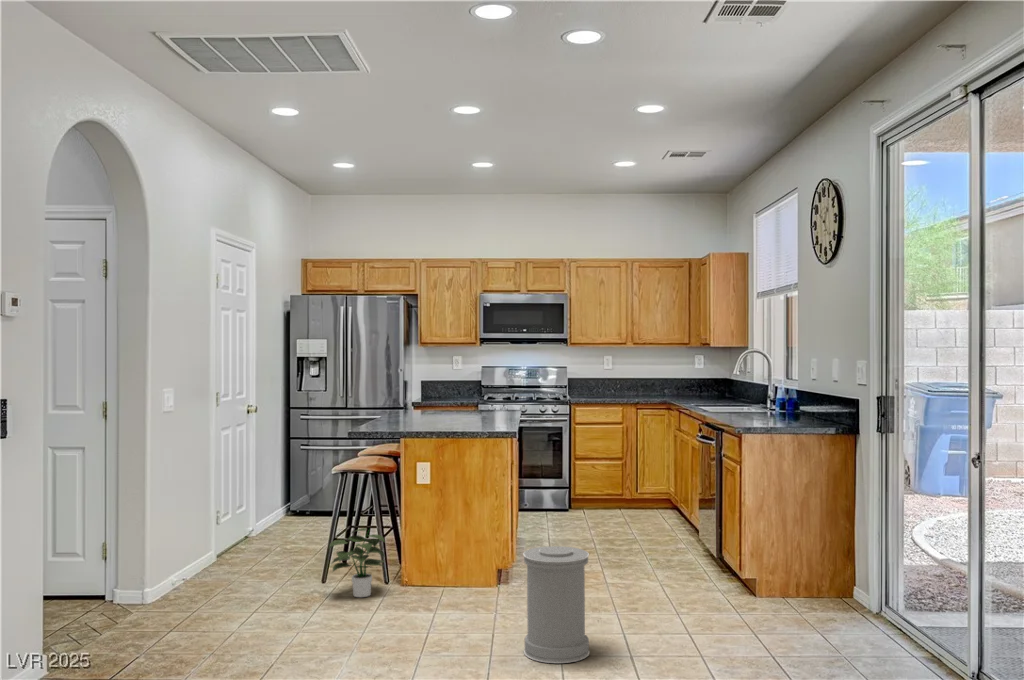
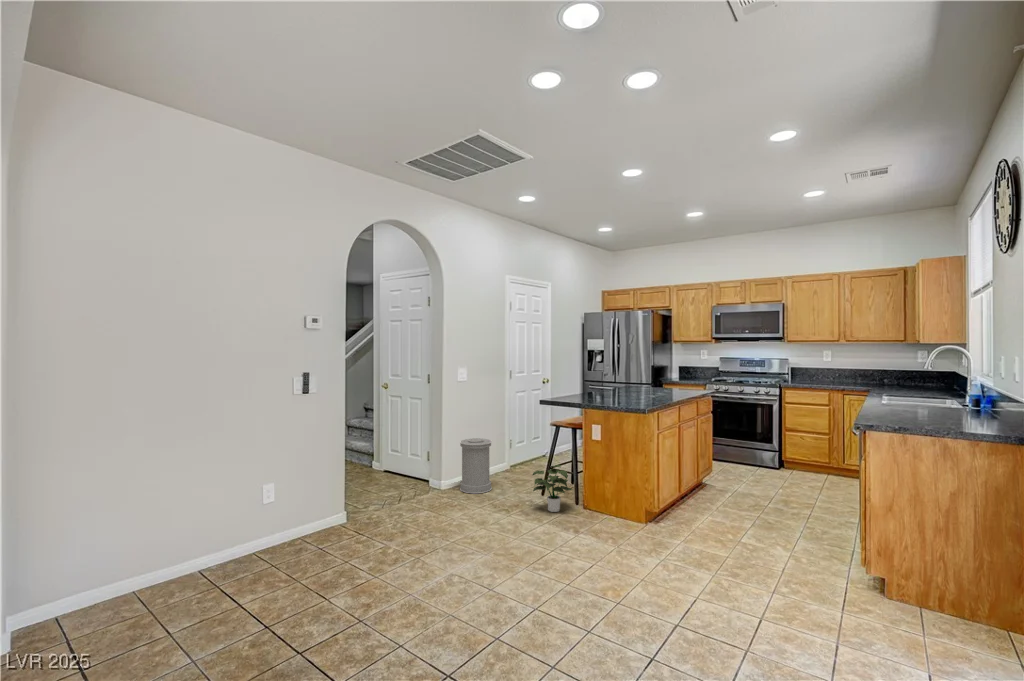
trash can: present [523,546,590,663] -> present [460,438,492,493]

